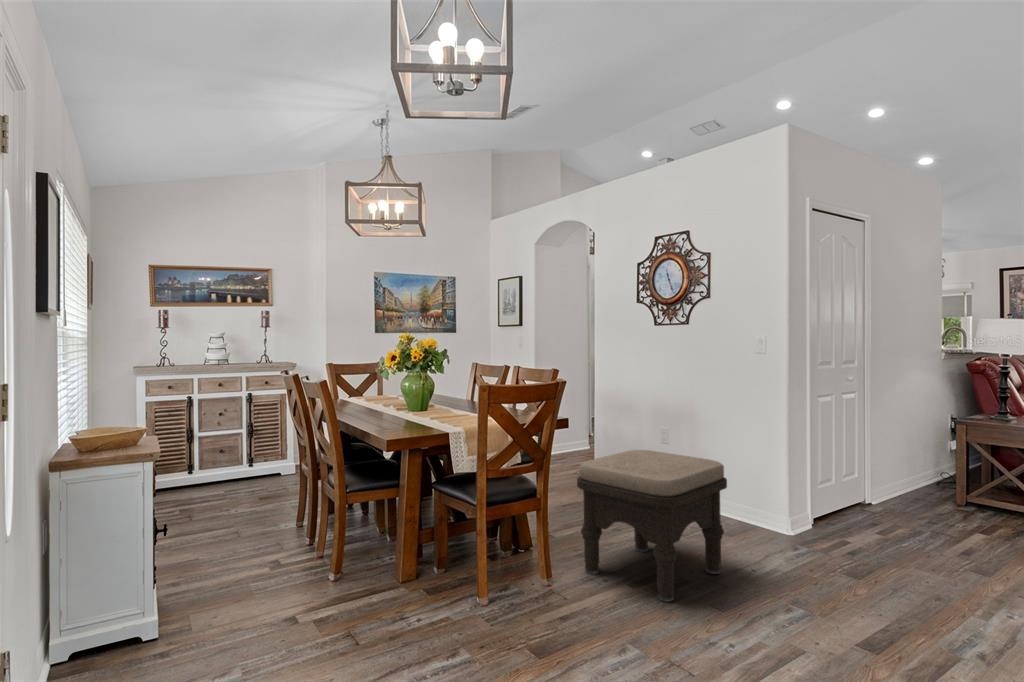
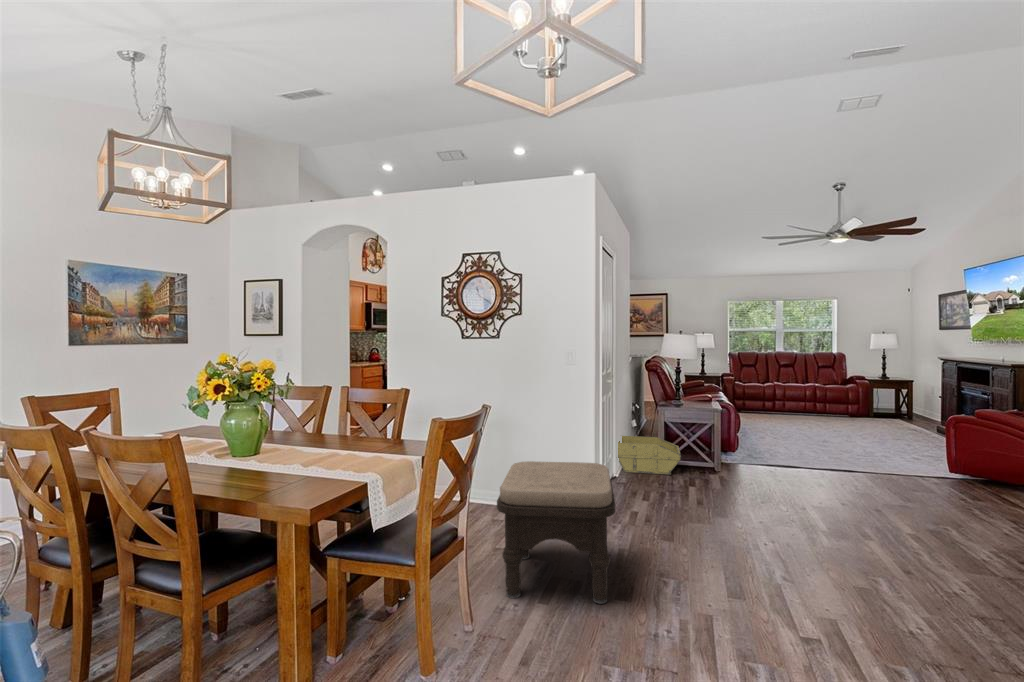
storage bin: none [877,460,999,523] -> present [618,436,681,475]

